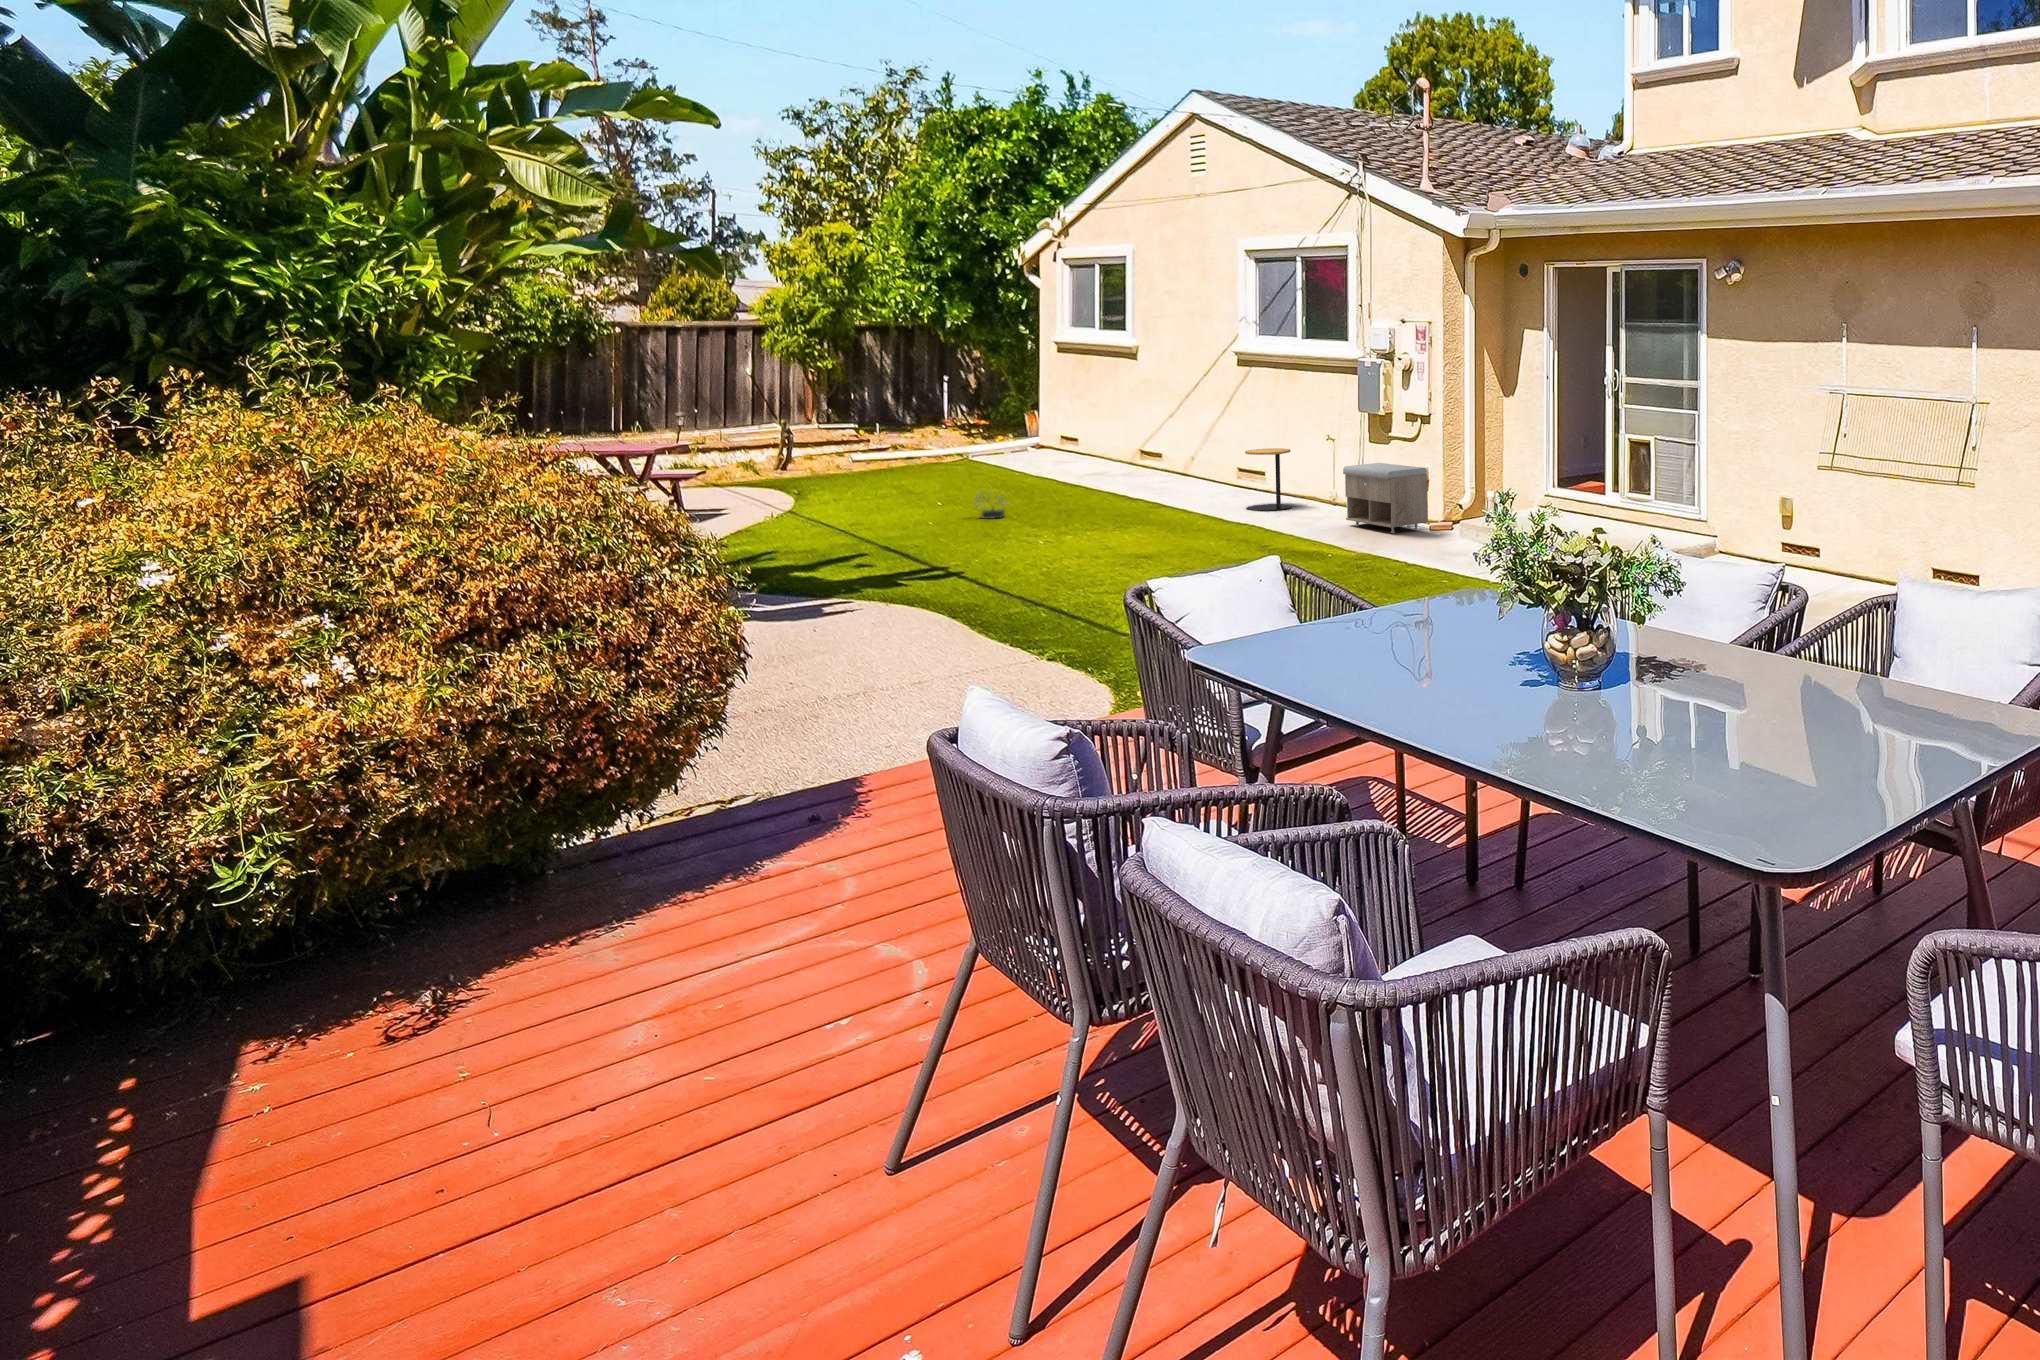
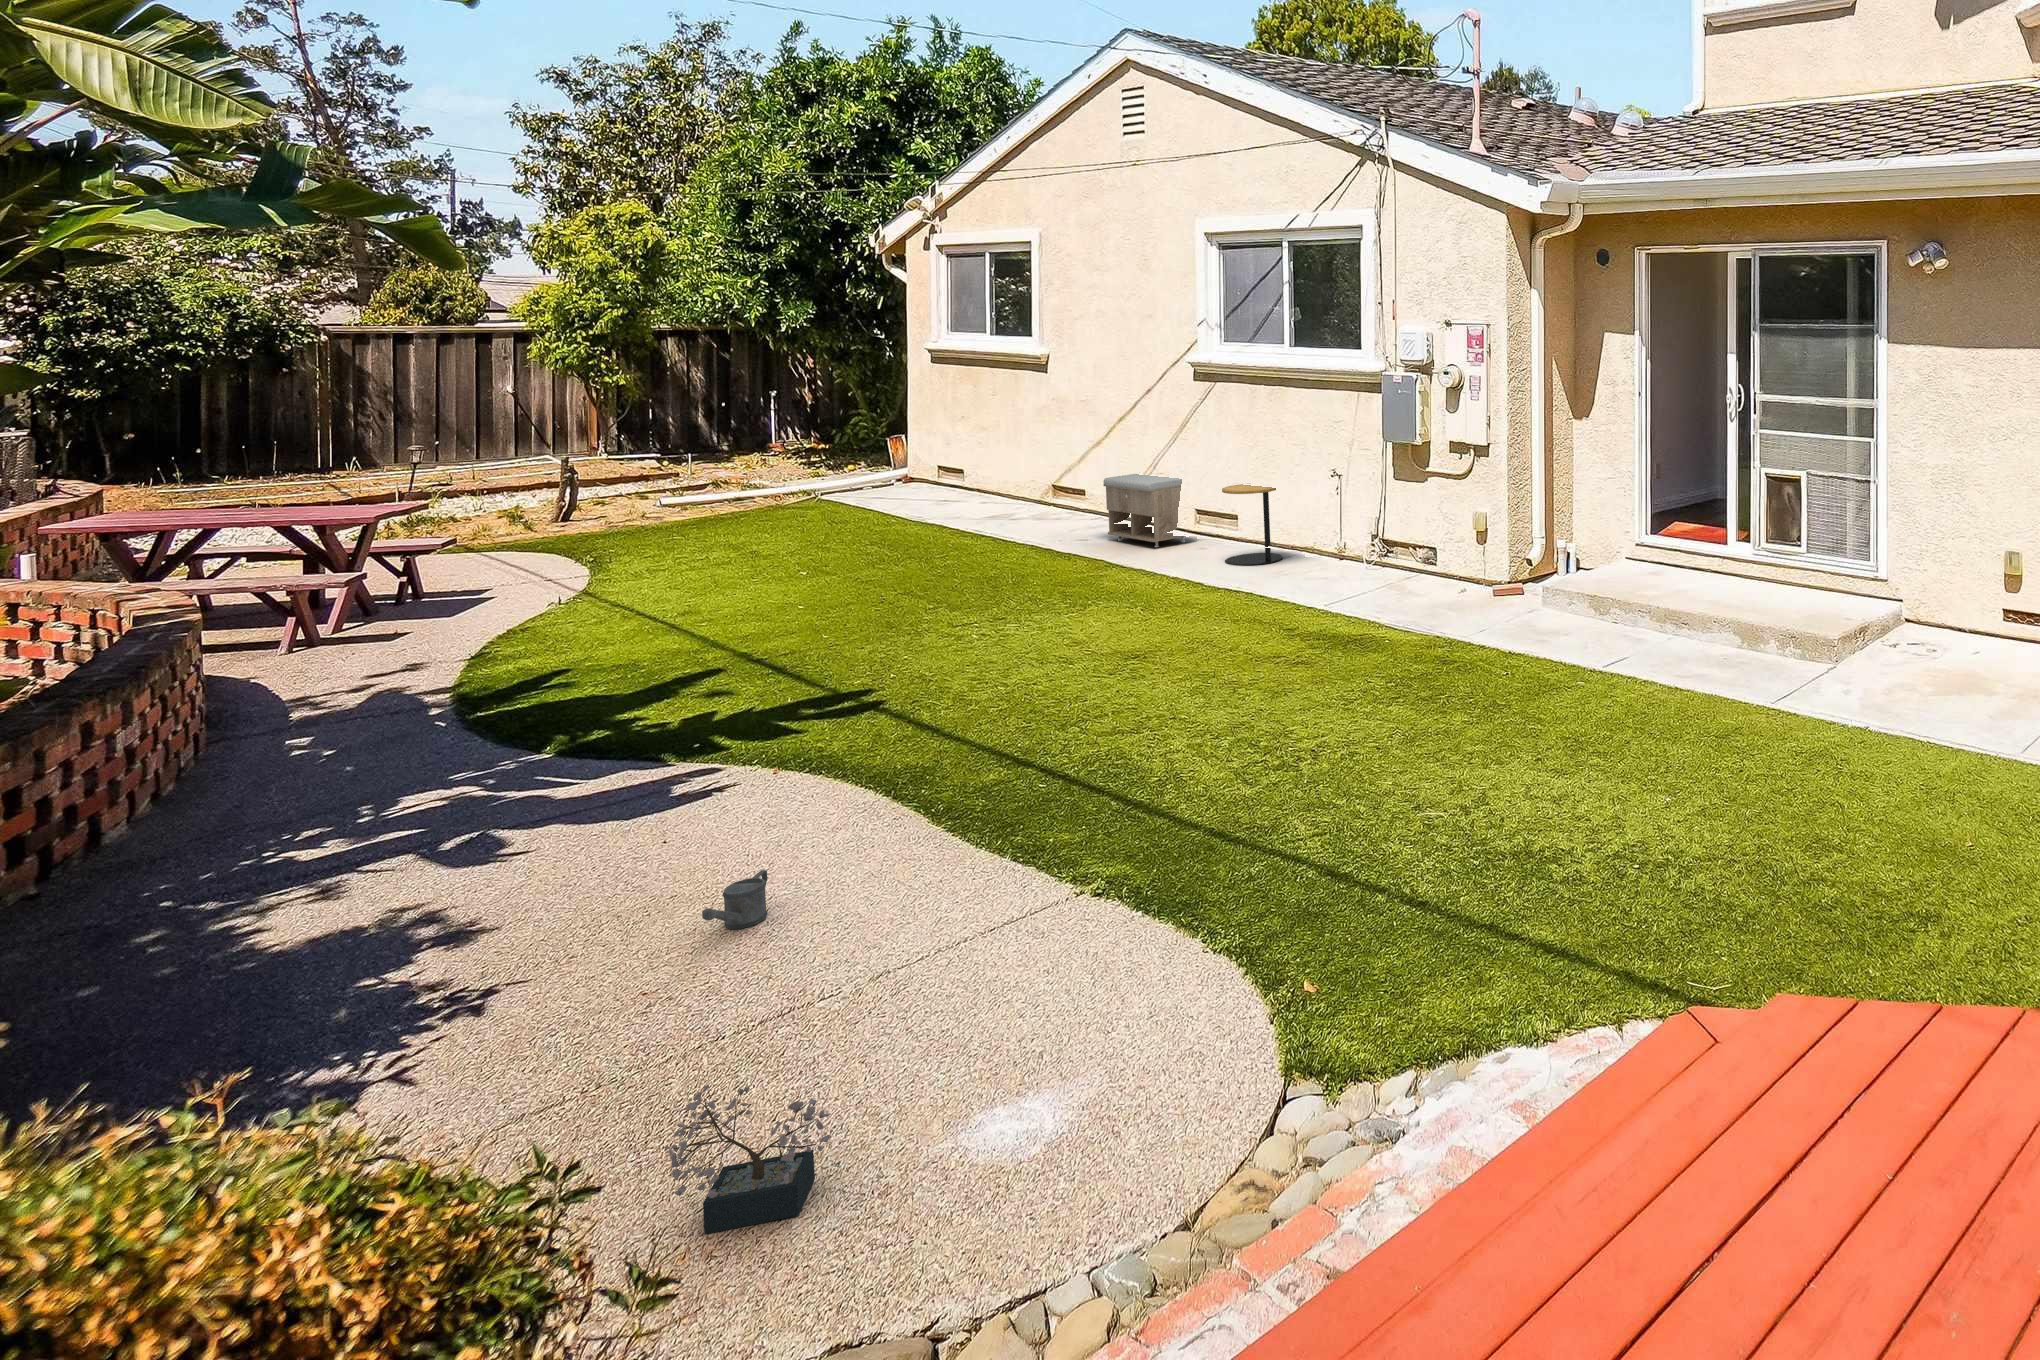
storage bench: present [1343,463,1428,533] -> present [1103,474,1185,547]
decorative plant: present [975,496,1005,519] -> present [664,1085,831,1234]
watering can: none [830,619,868,646] -> present [702,870,768,929]

